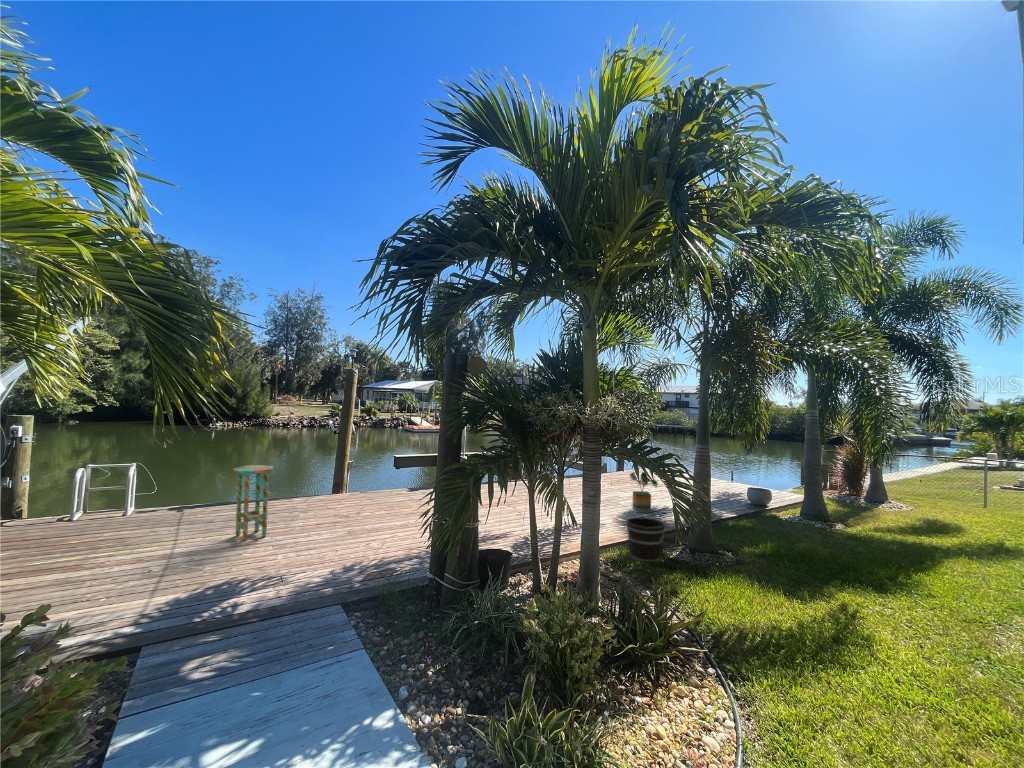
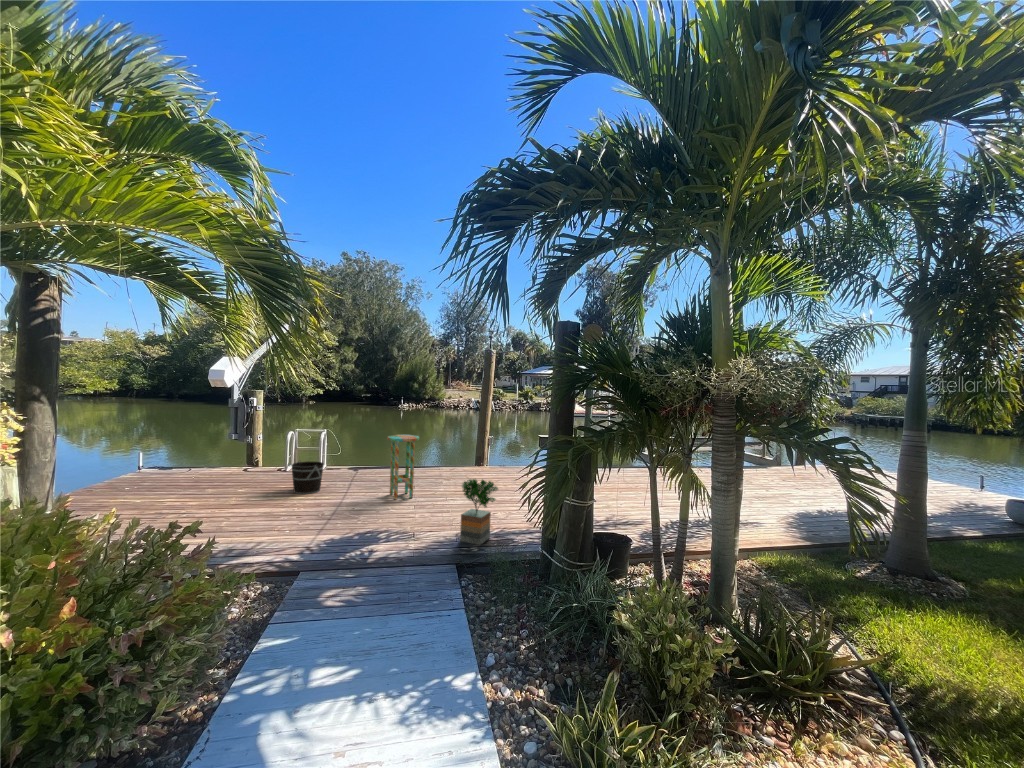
potted tree: present [630,471,657,513] -> present [460,479,498,545]
bucket: present [626,518,665,561] -> present [292,461,324,494]

